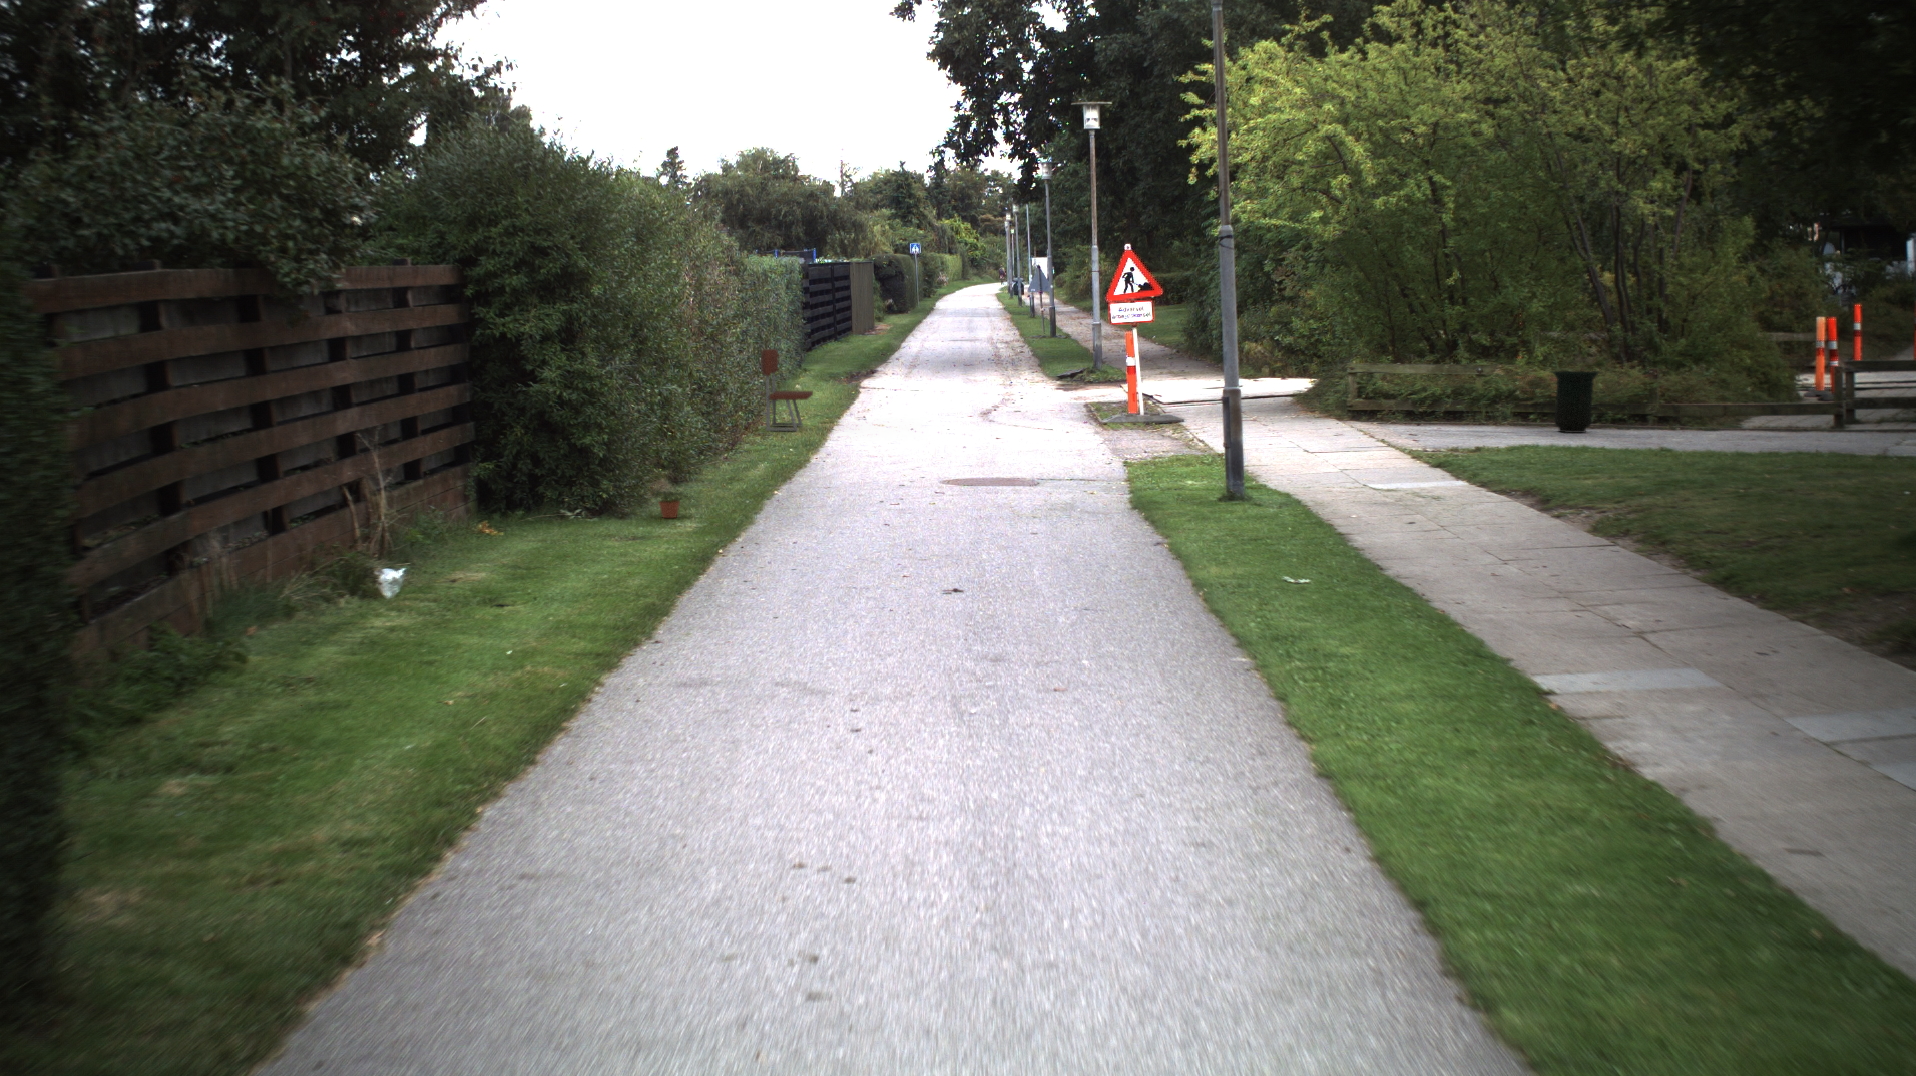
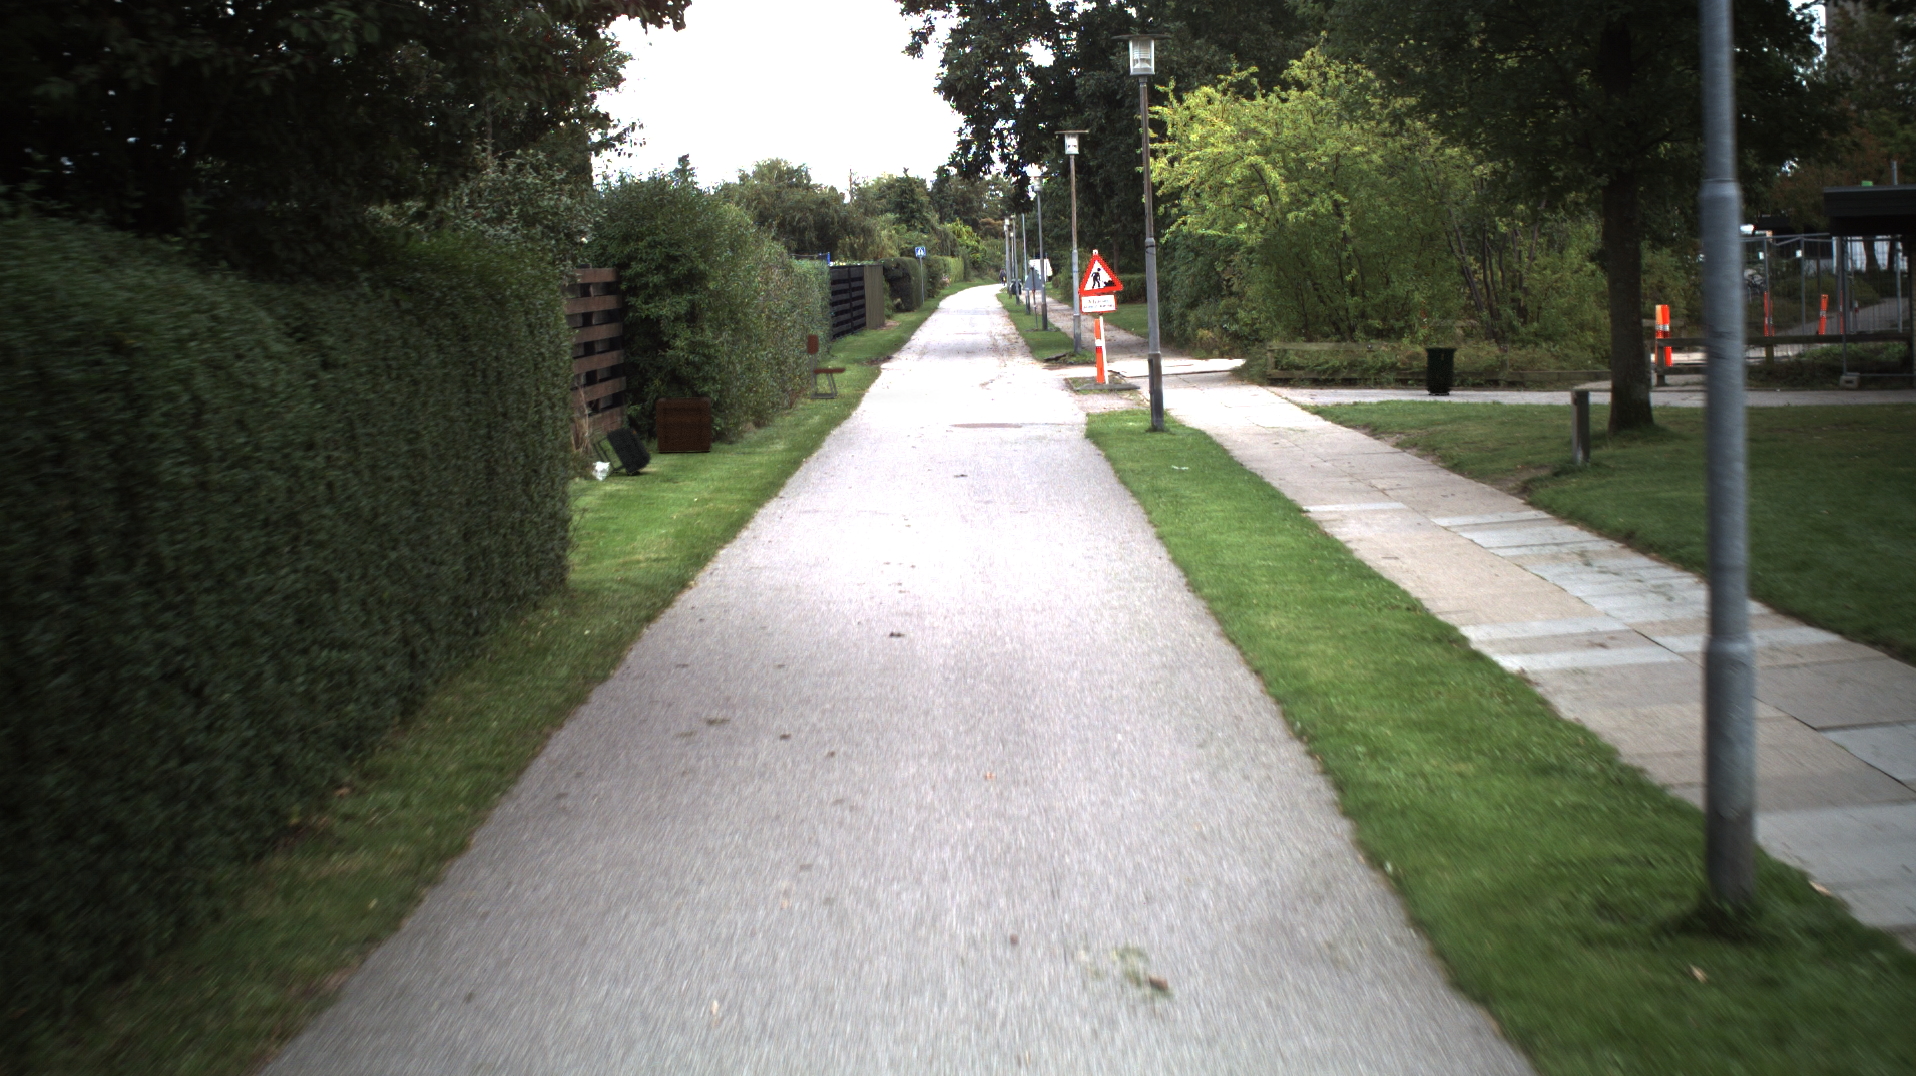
wooden crate: none [511,451,600,534] -> present [656,397,712,453]
potted plant: present [641,488,695,518] -> none [738,423,779,445]
backpack: none [386,509,480,587] -> present [593,427,651,475]

